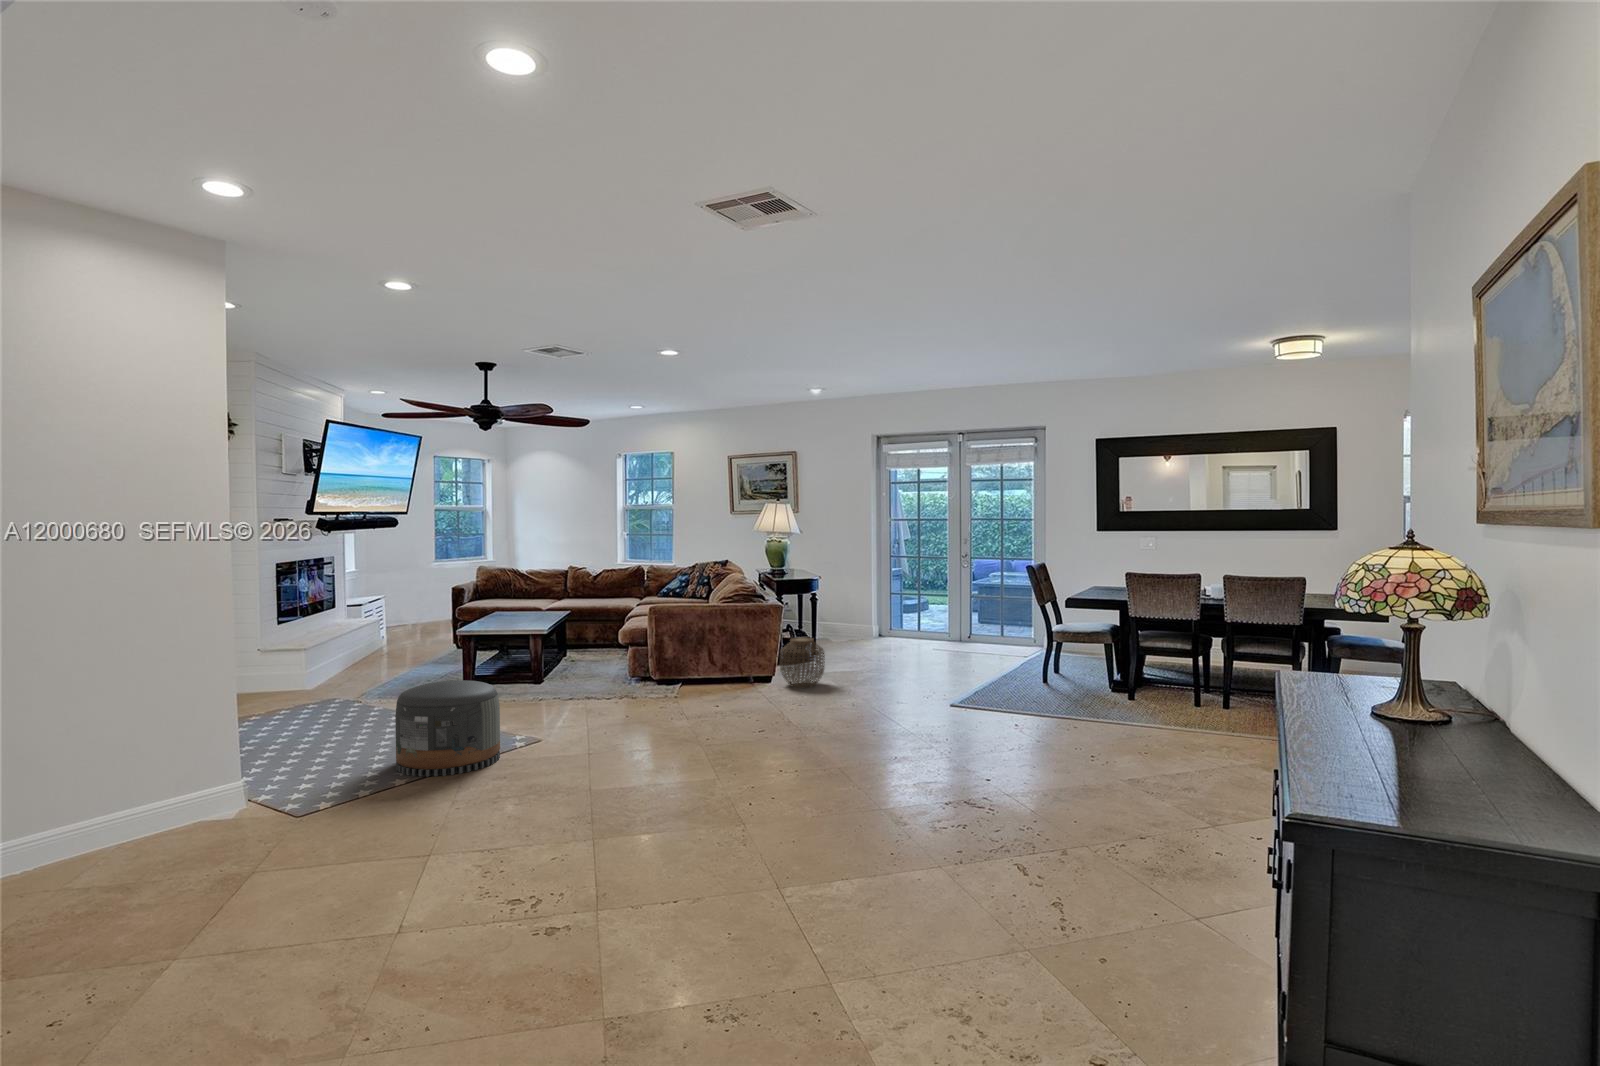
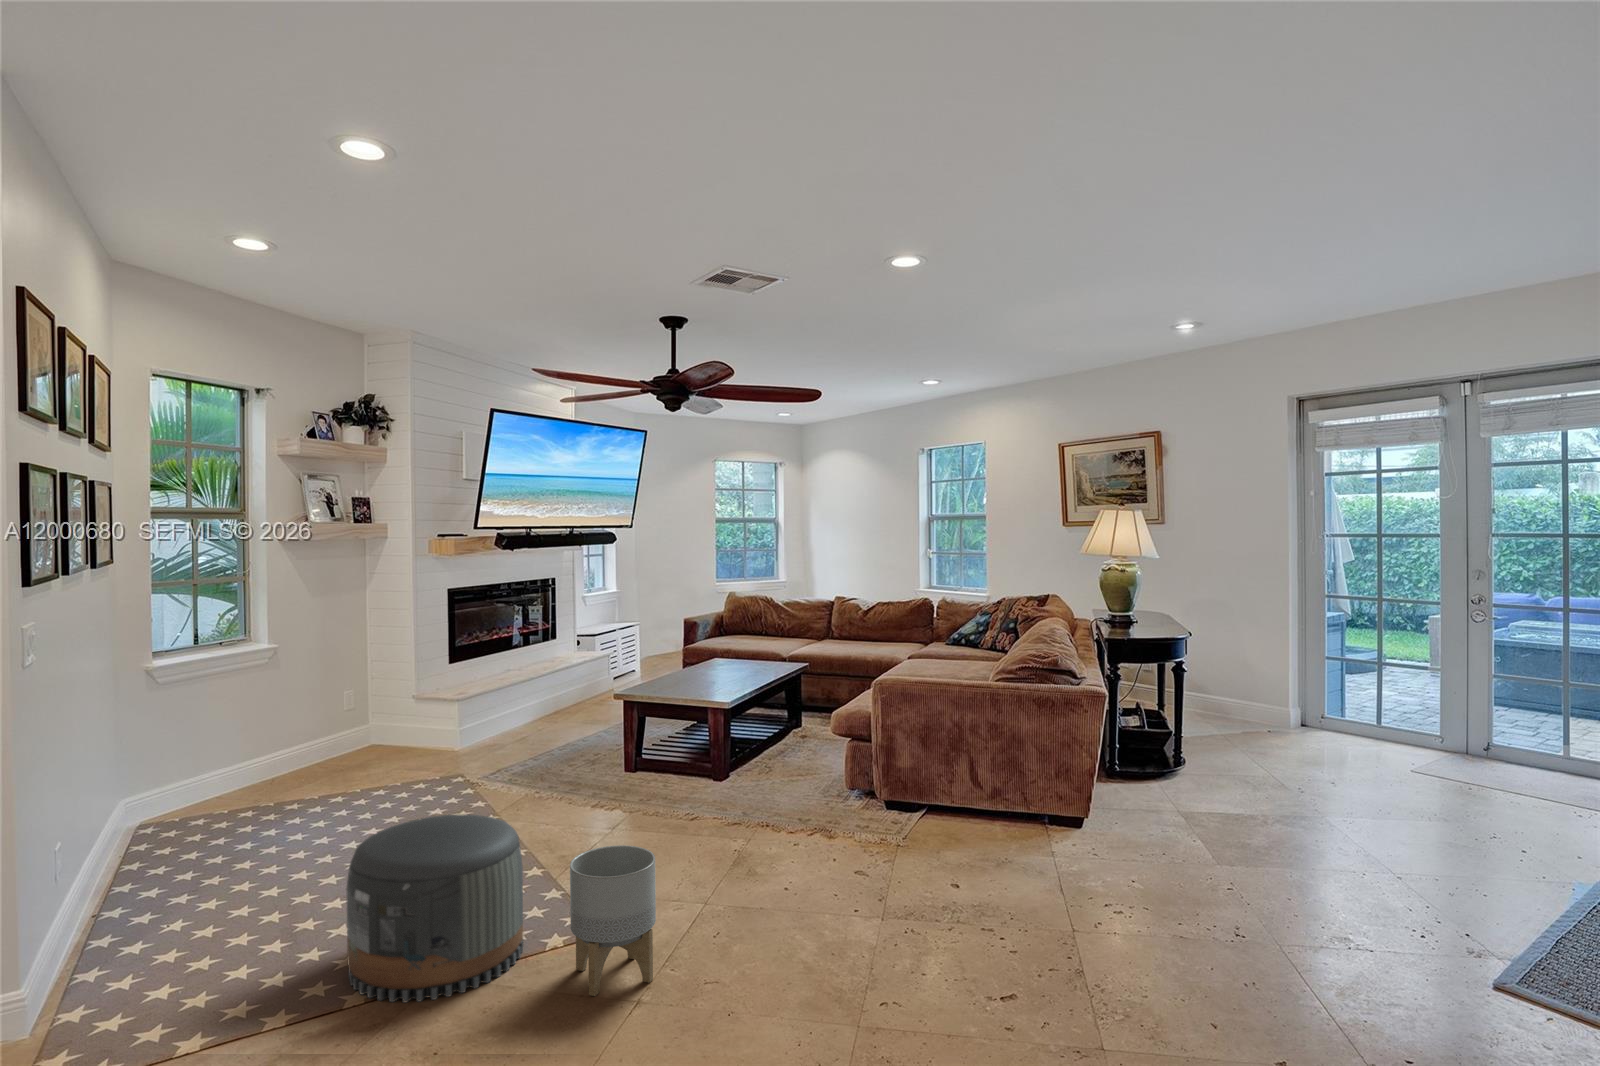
woven basket: present [780,637,825,688] -> none [1090,757,1178,855]
planter: none [538,685,587,759] -> present [570,845,656,996]

